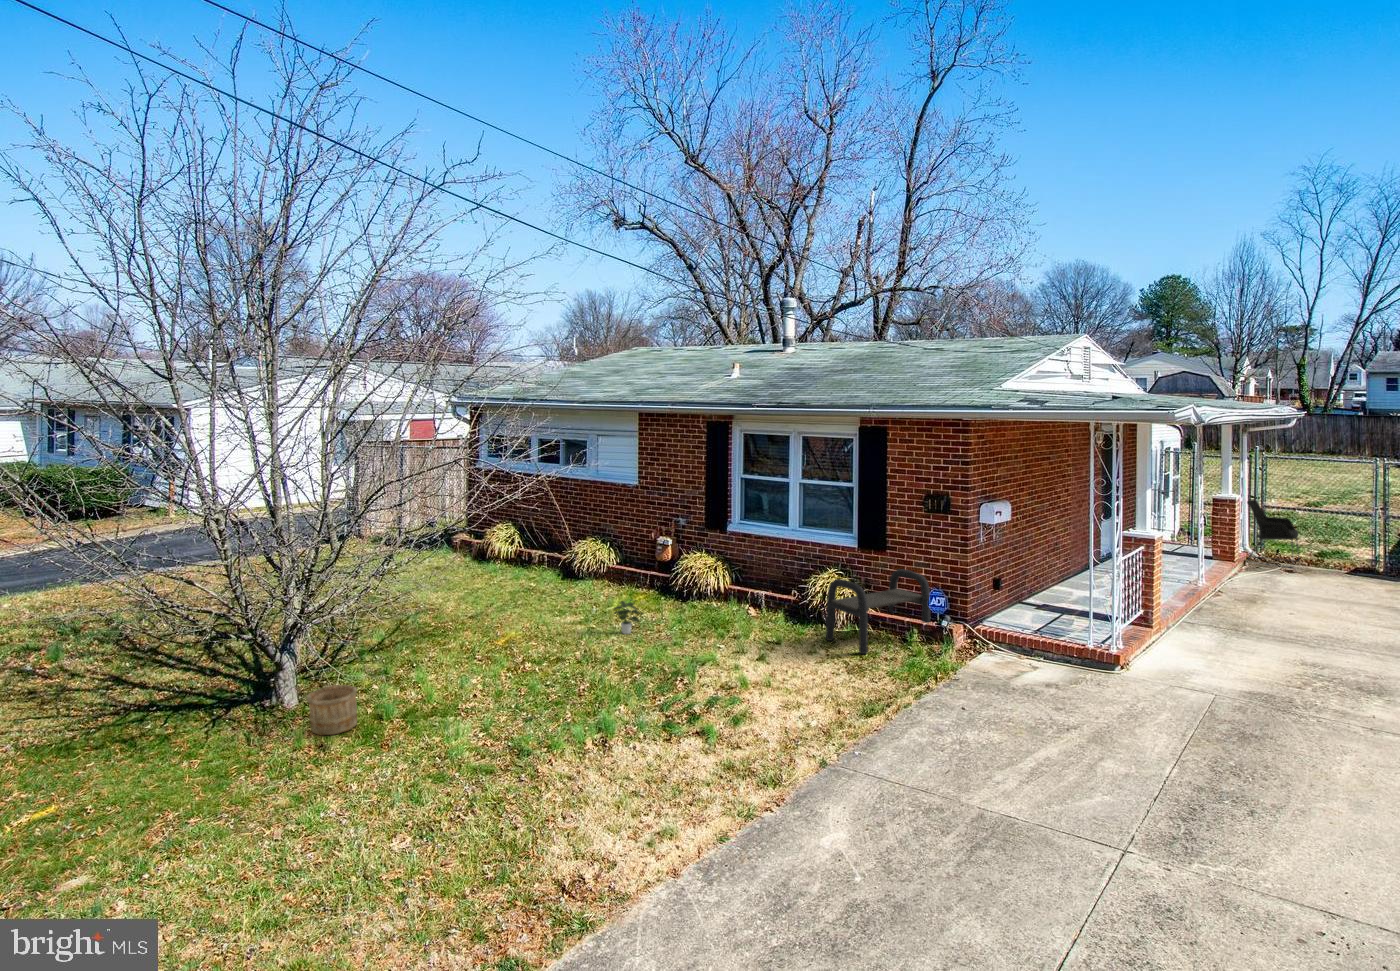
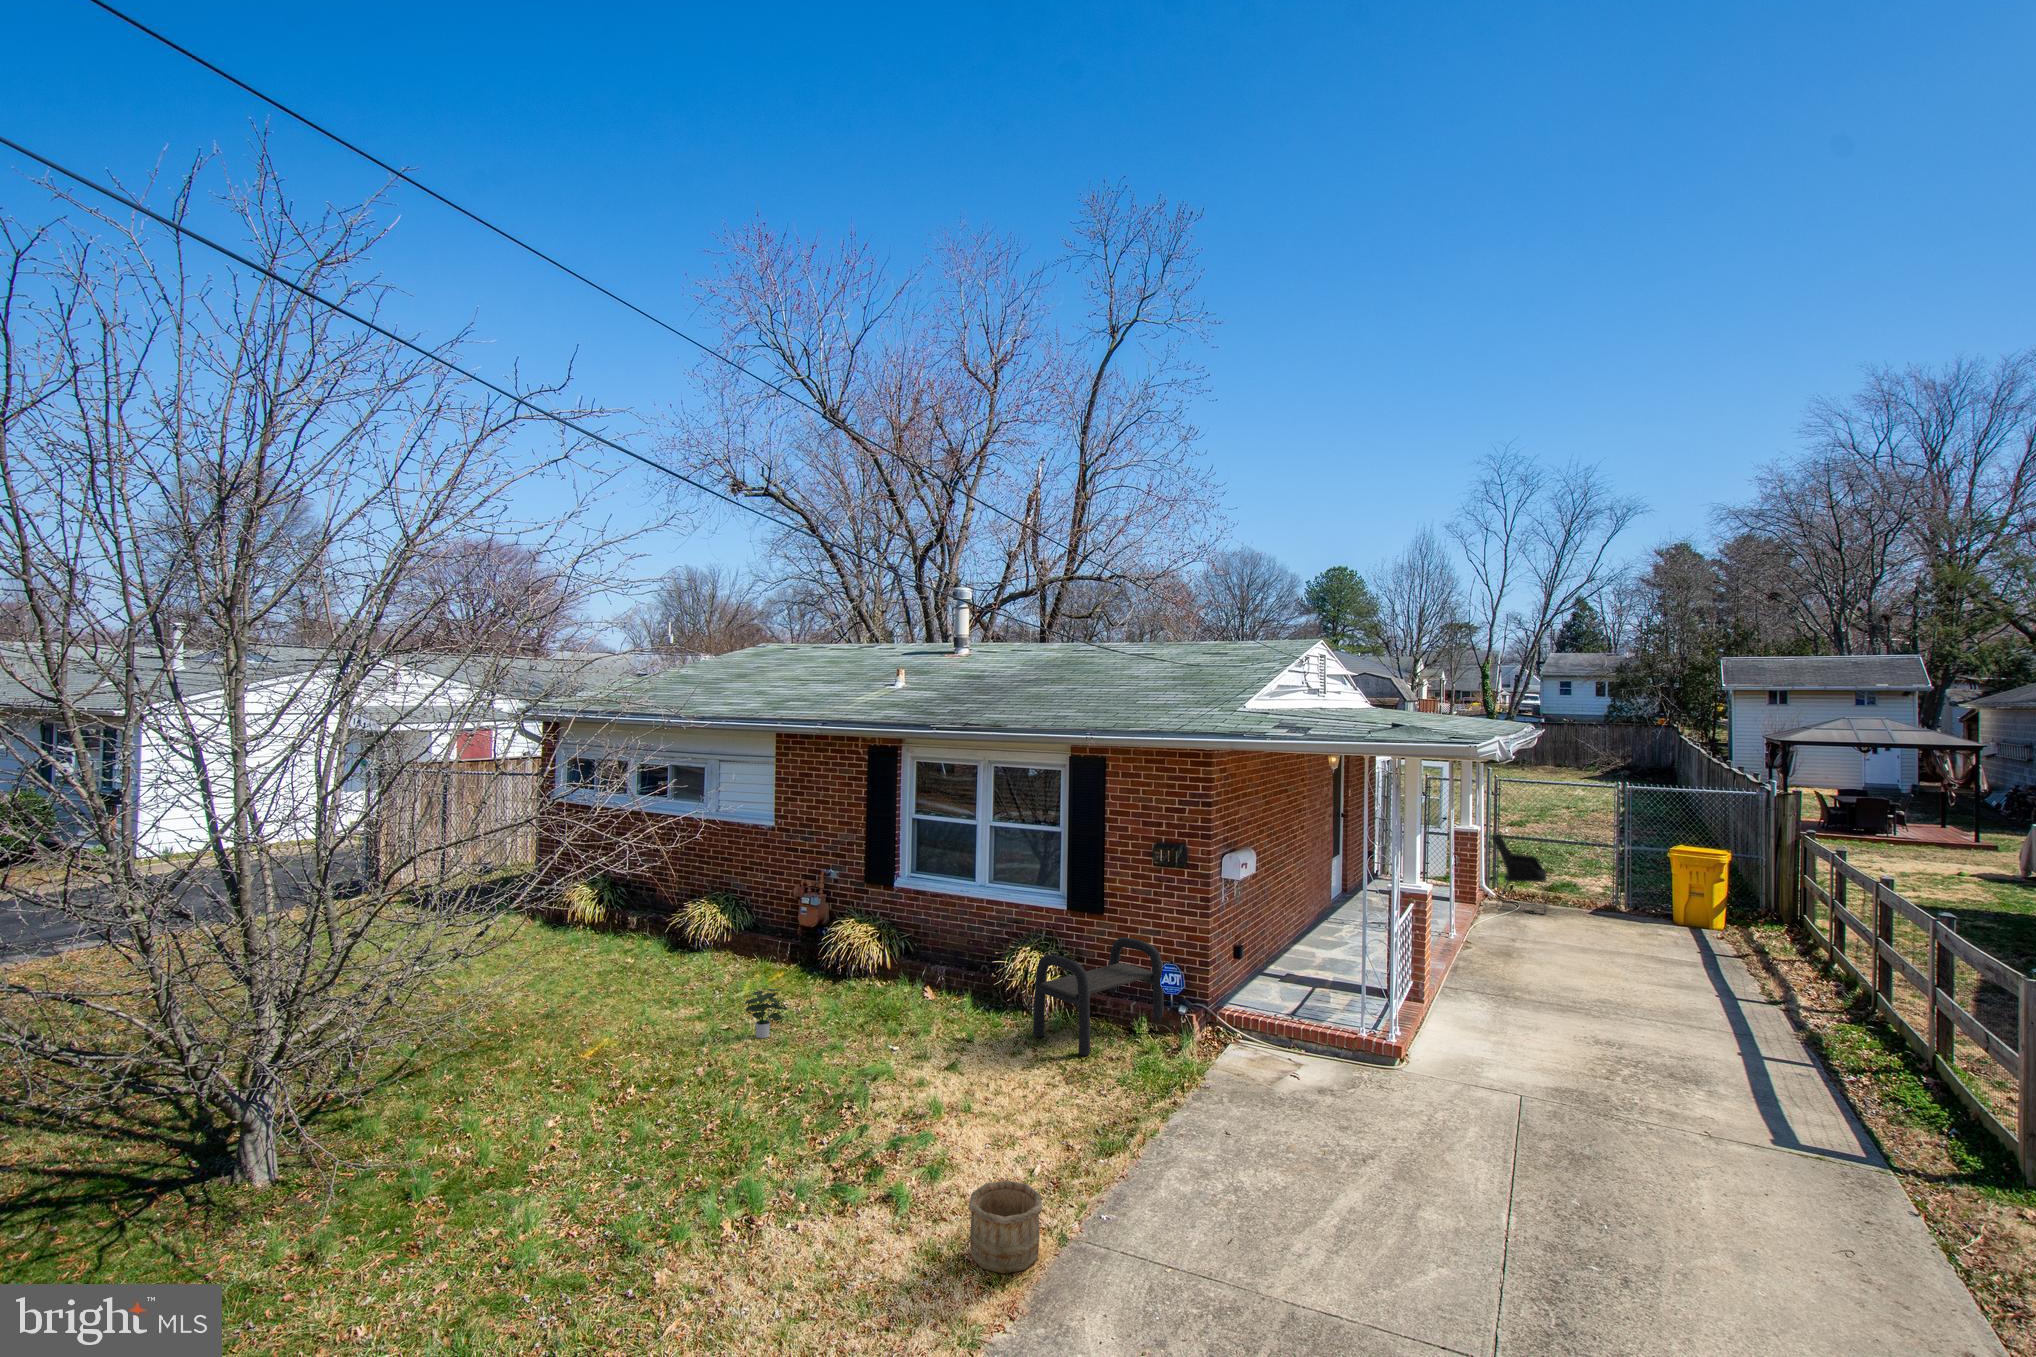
wooden bucket: present [307,685,357,735] -> present [969,1181,1042,1274]

